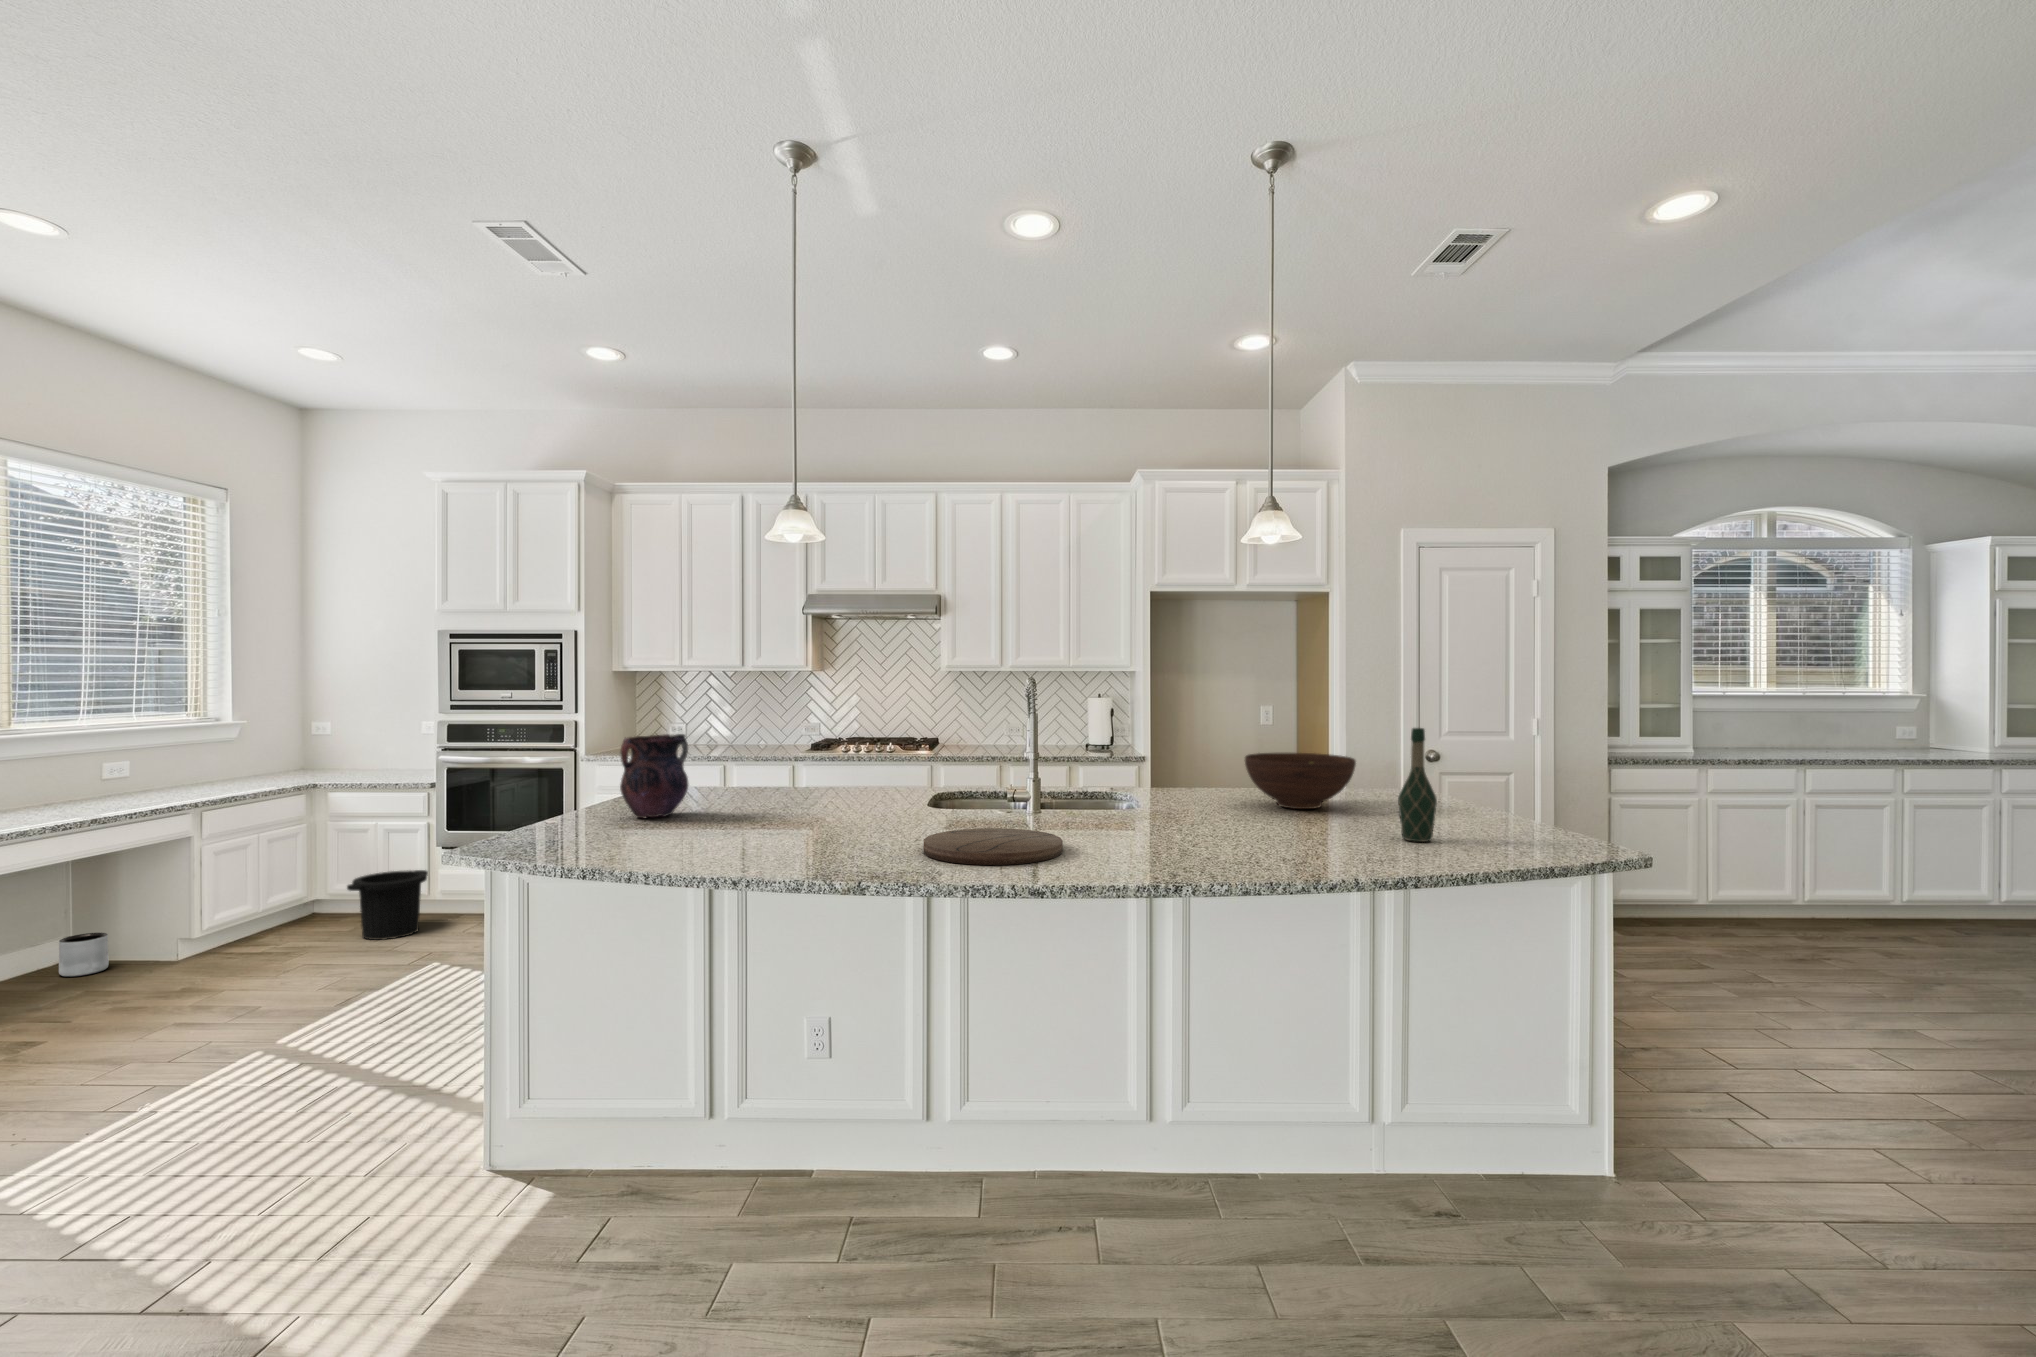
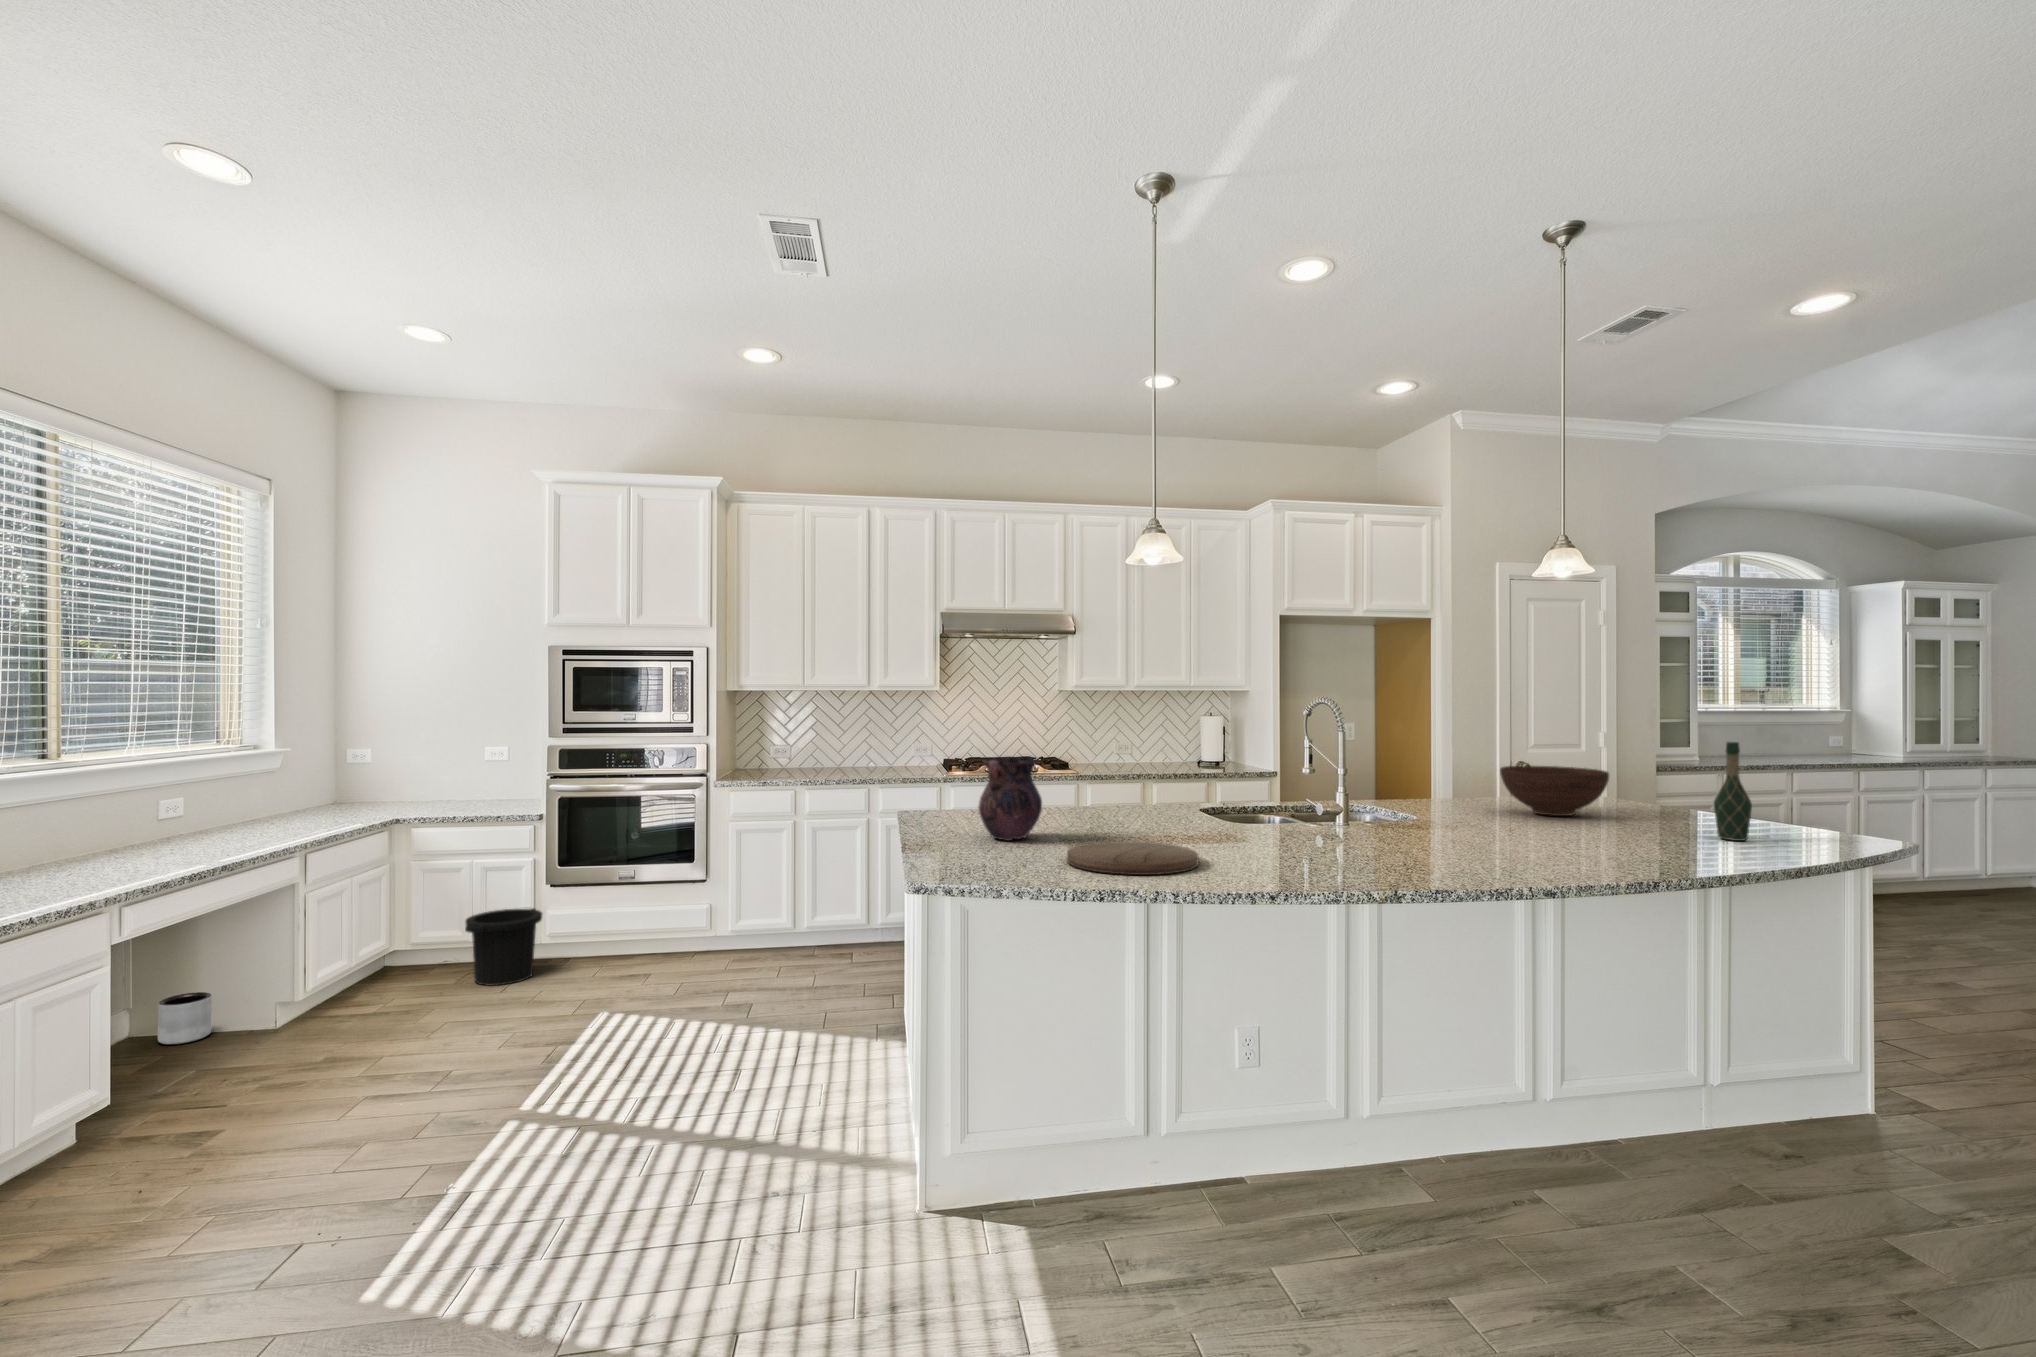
cutting board: present [924,828,1063,865] -> present [1067,841,1198,875]

